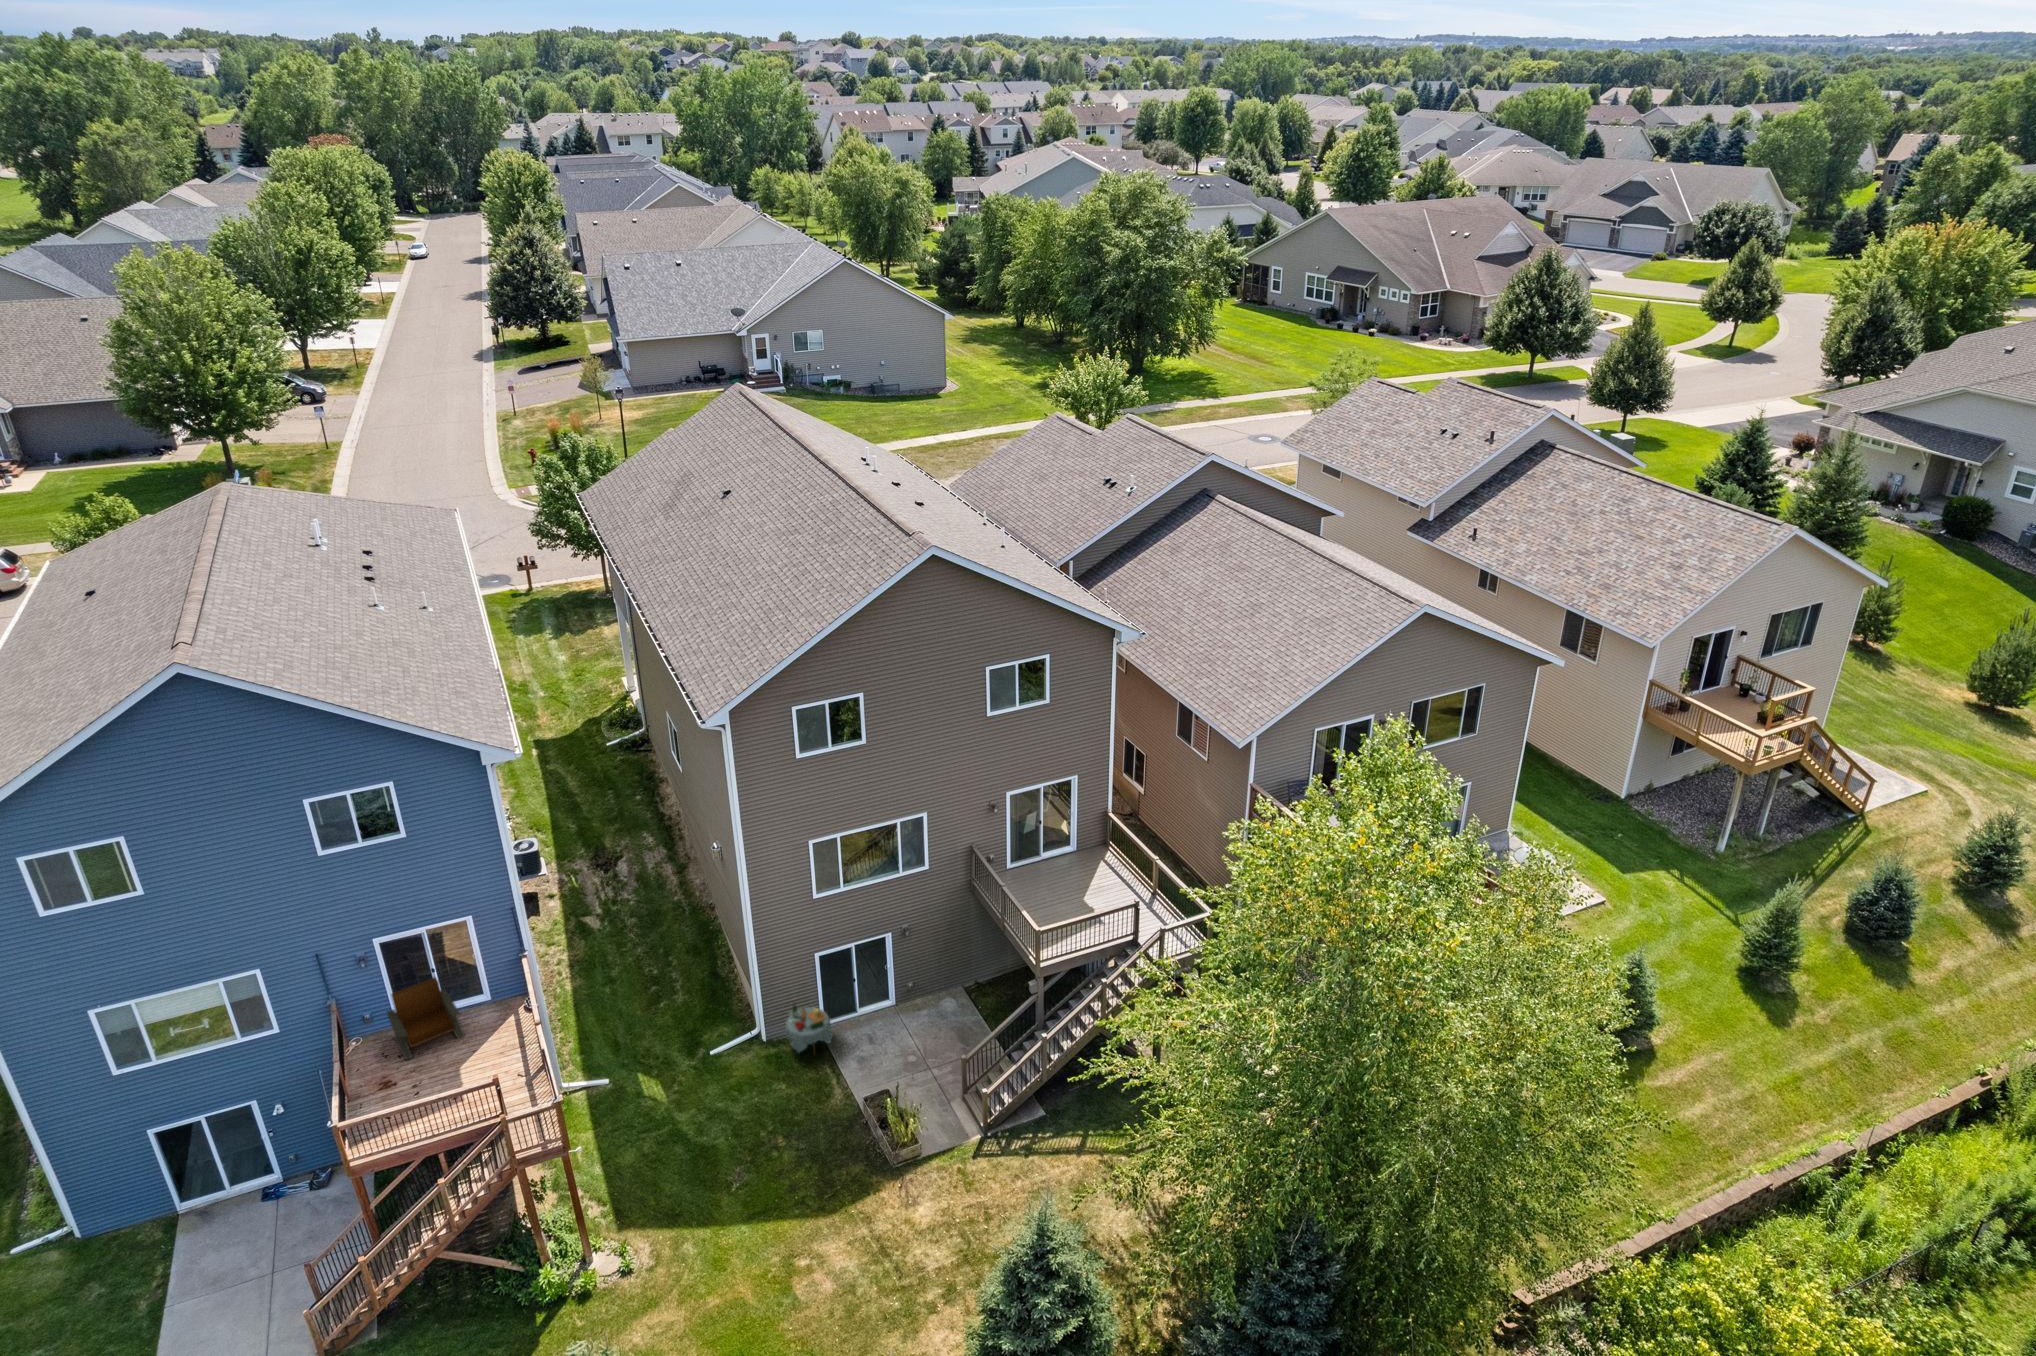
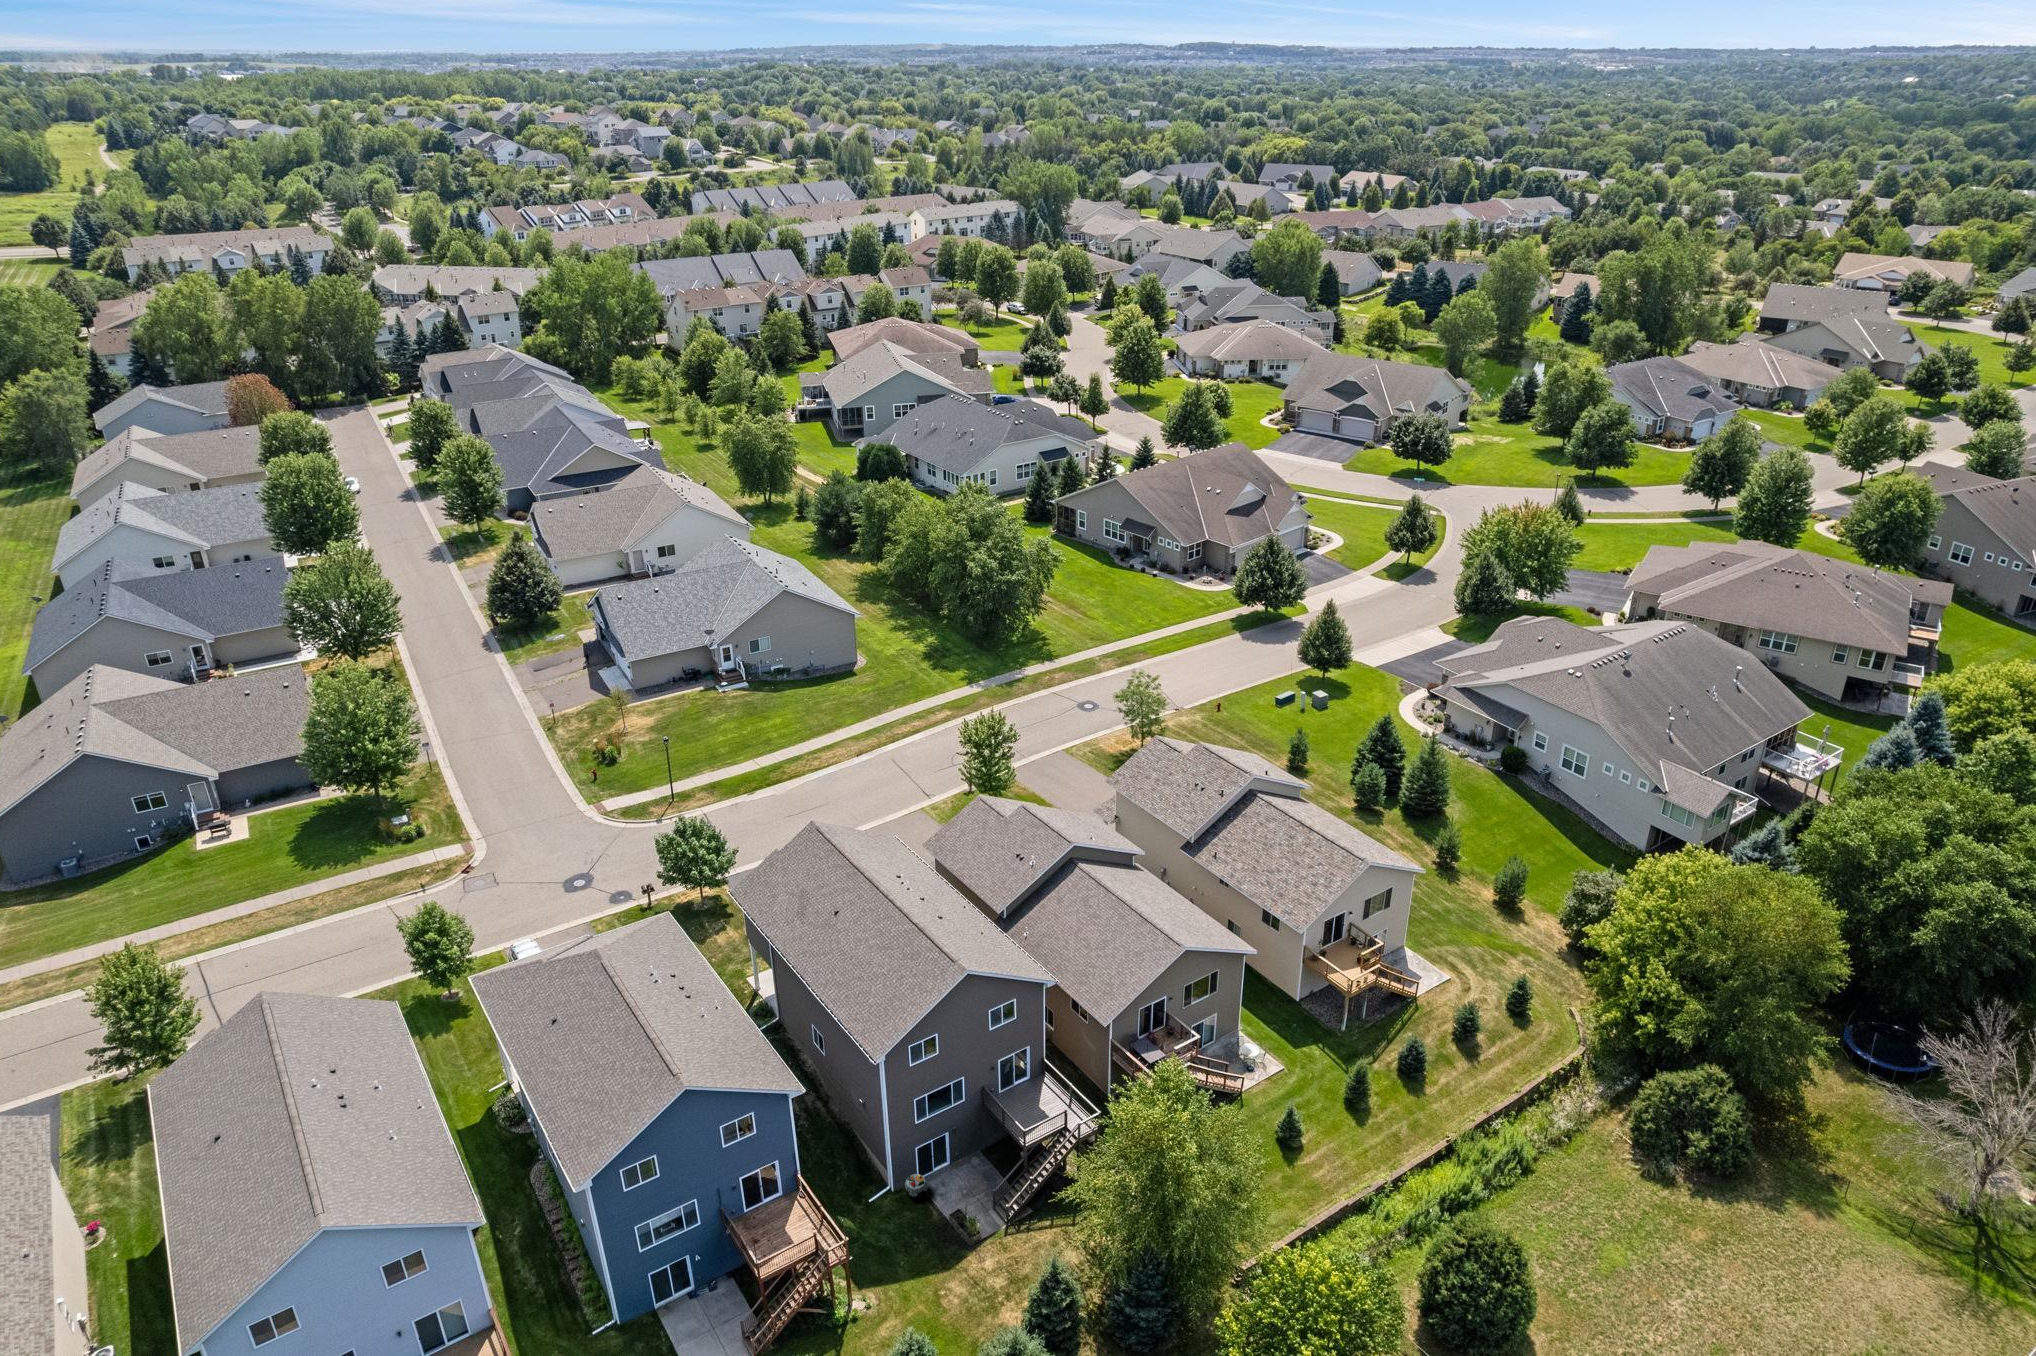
lounge chair: present [387,977,464,1060] -> none [744,1186,778,1226]

